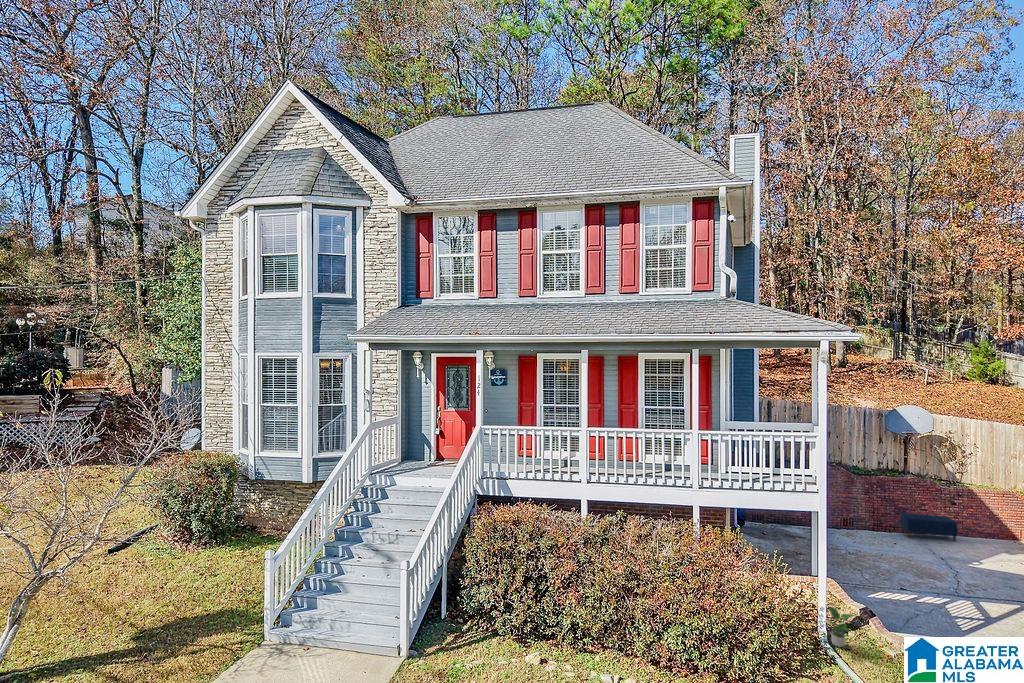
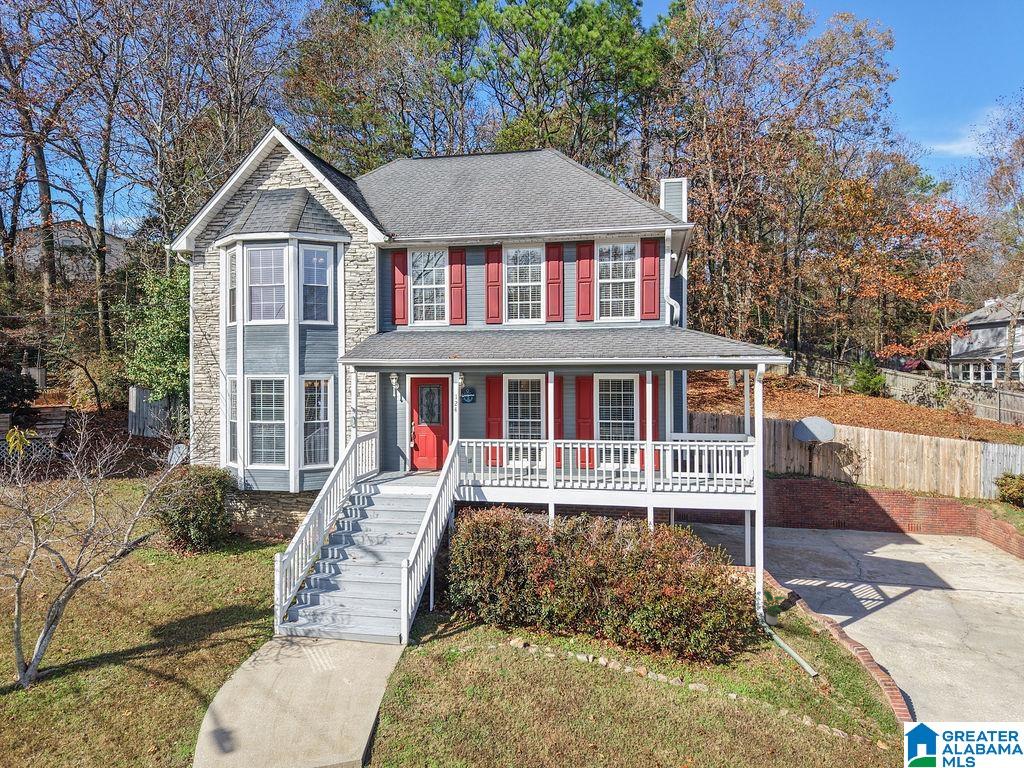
bench: present [900,513,957,542] -> none [809,510,855,533]

